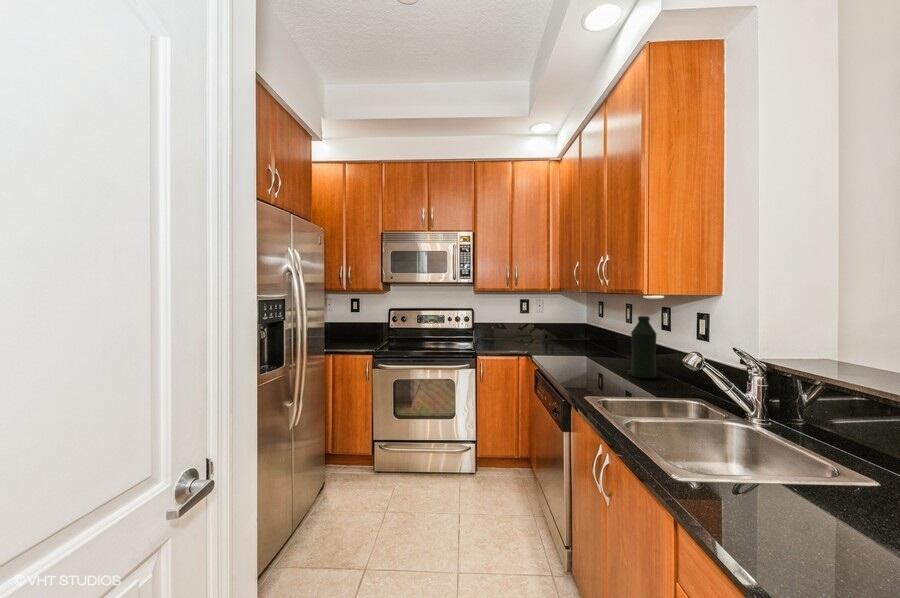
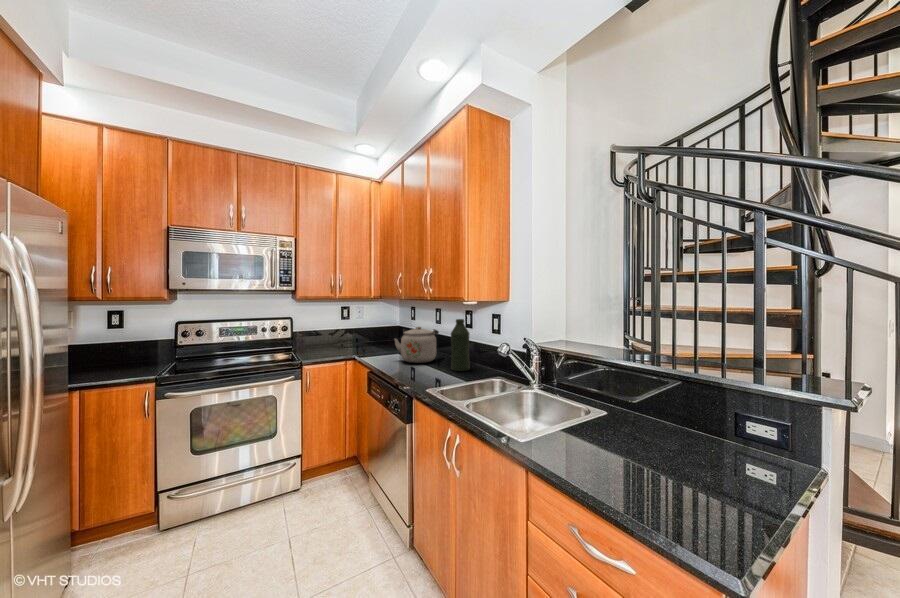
kettle: none [568,323,622,364] -> present [395,327,439,363]

